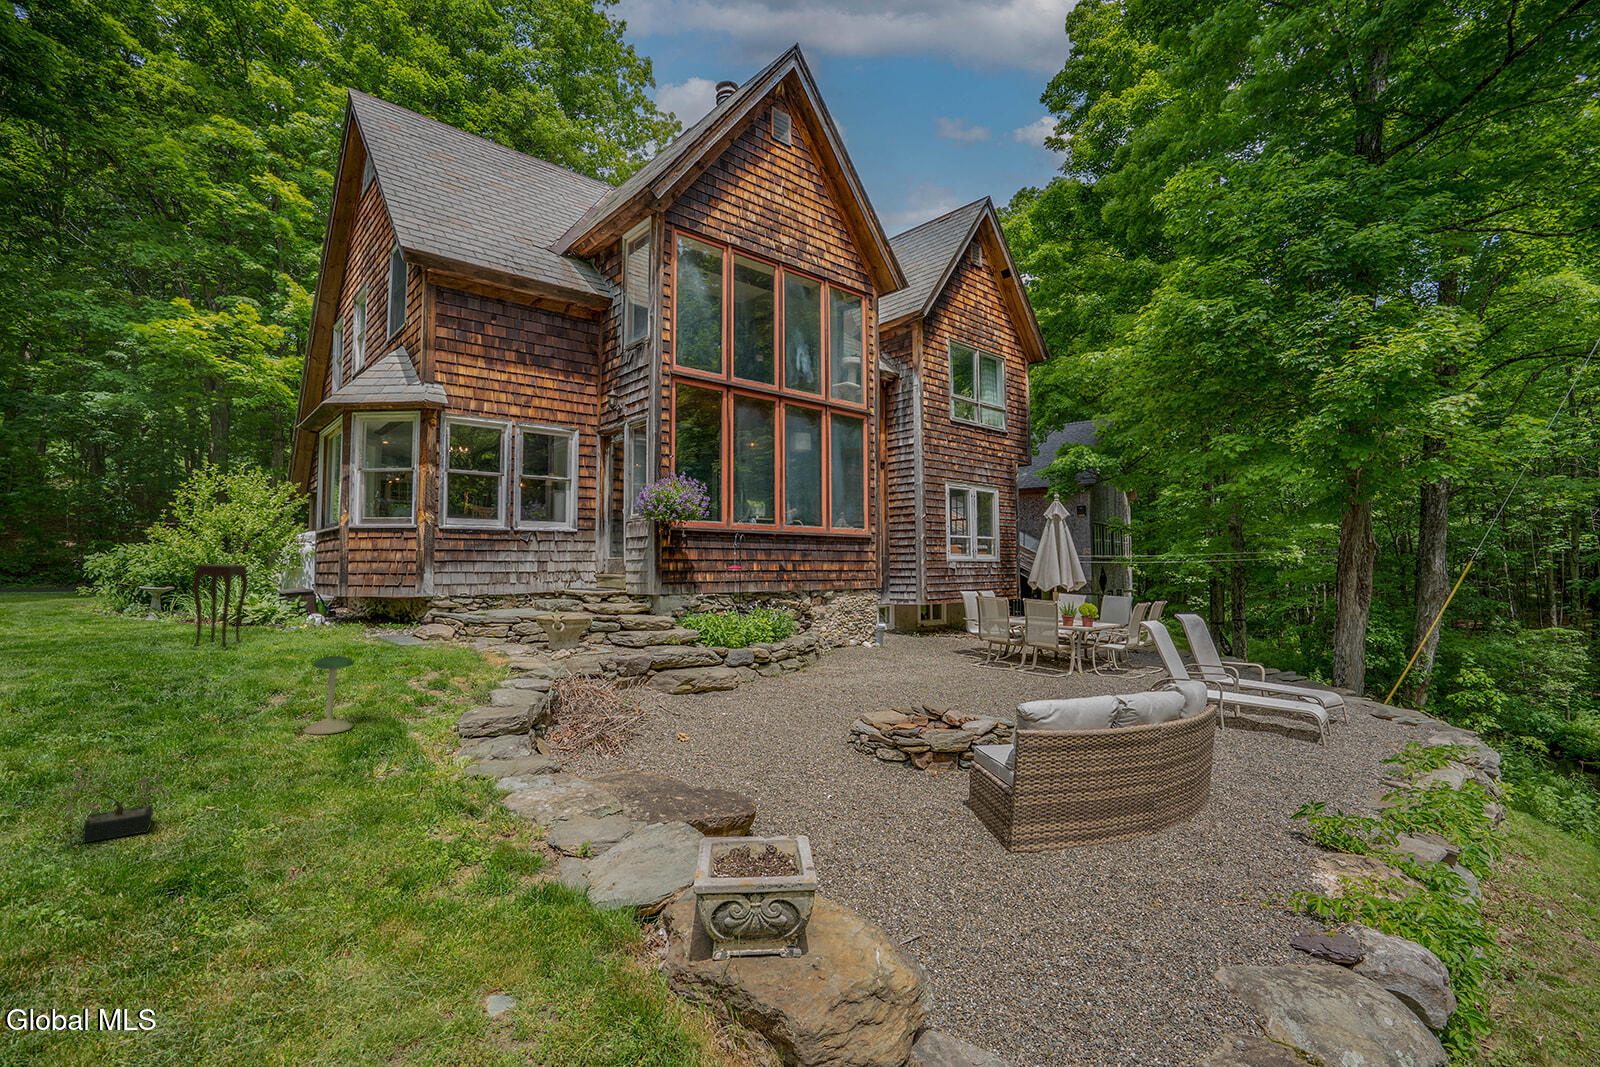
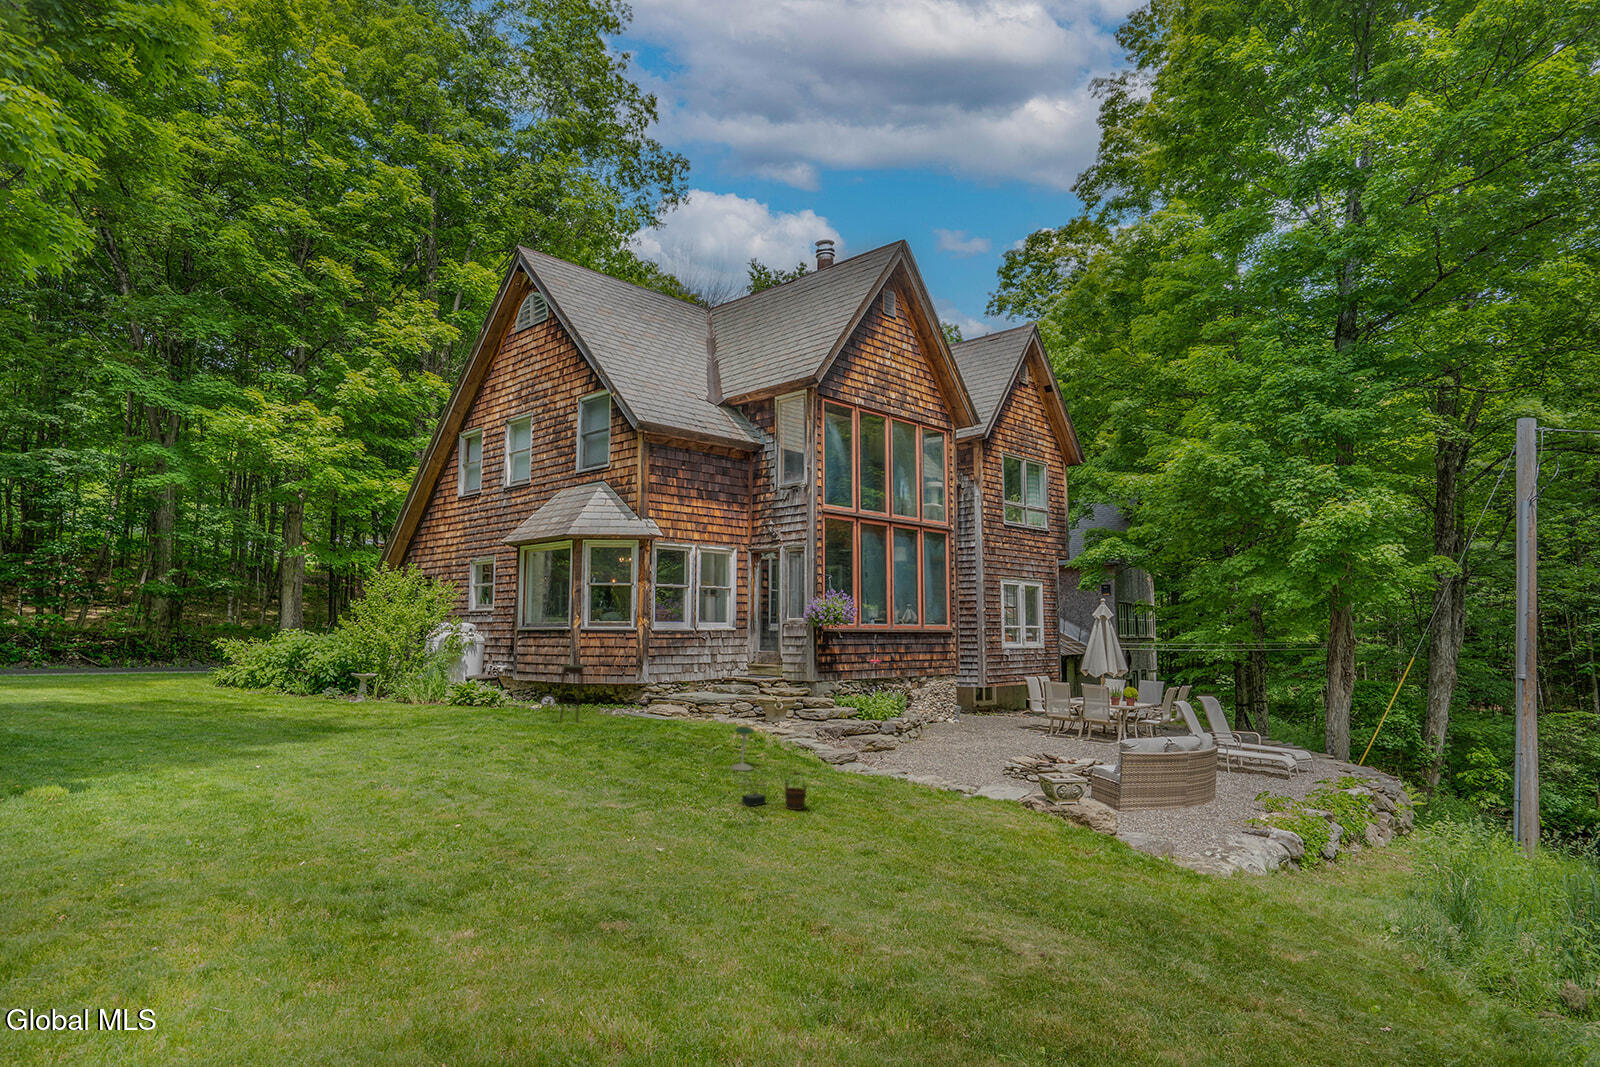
wooden bucket: none [174,763,239,852] -> present [785,772,807,810]

